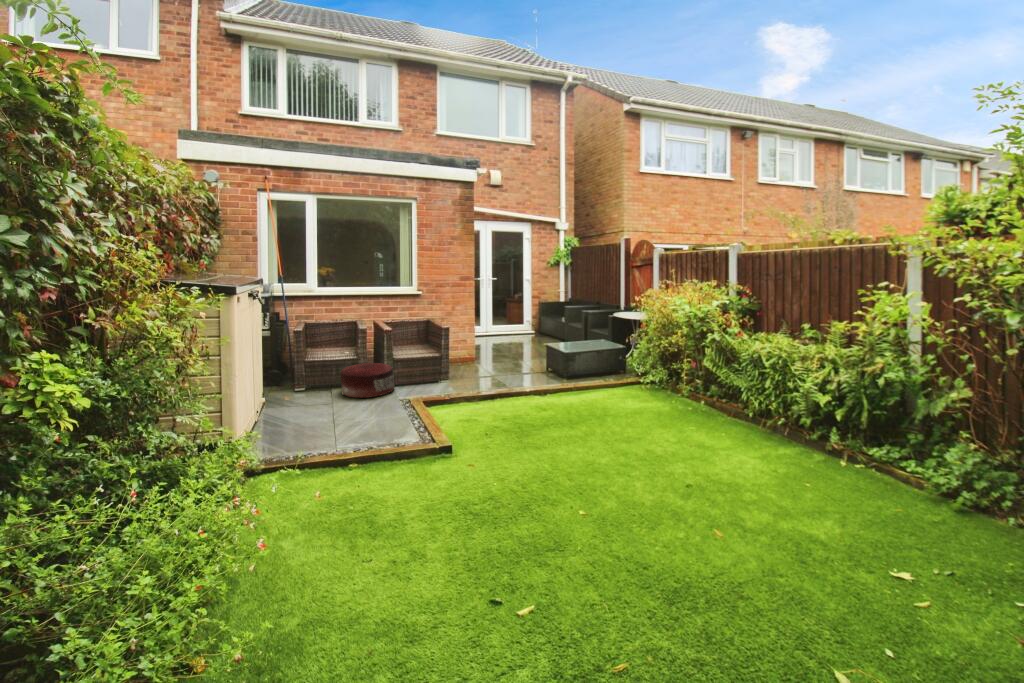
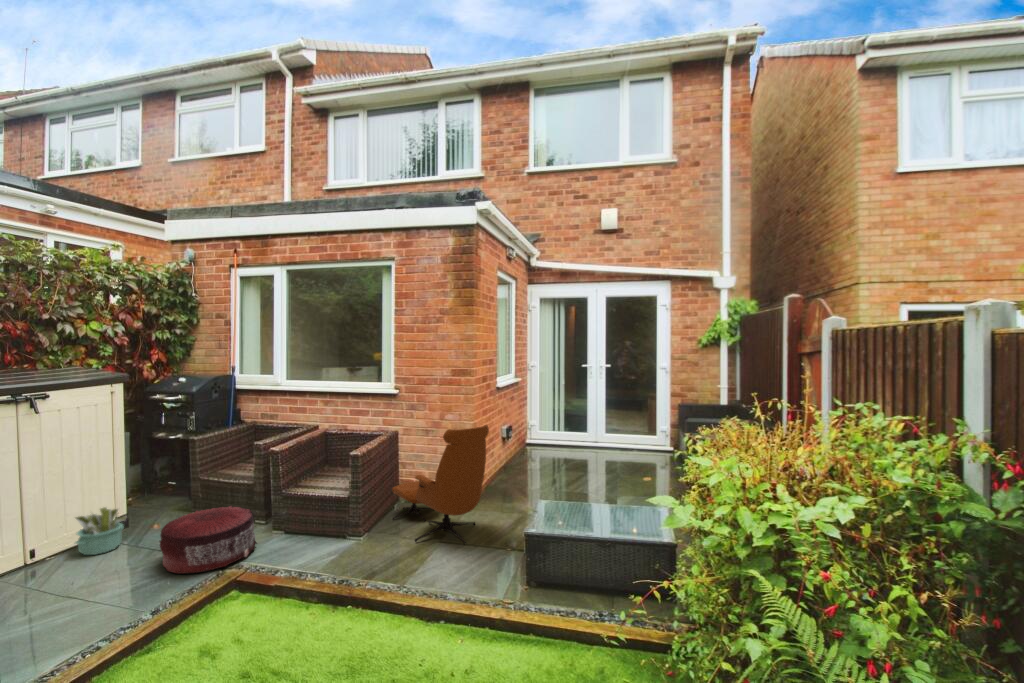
lounge chair: none [435,304,511,372] -> present [392,425,489,544]
decorative plant: none [258,371,292,403] -> present [75,507,126,555]

